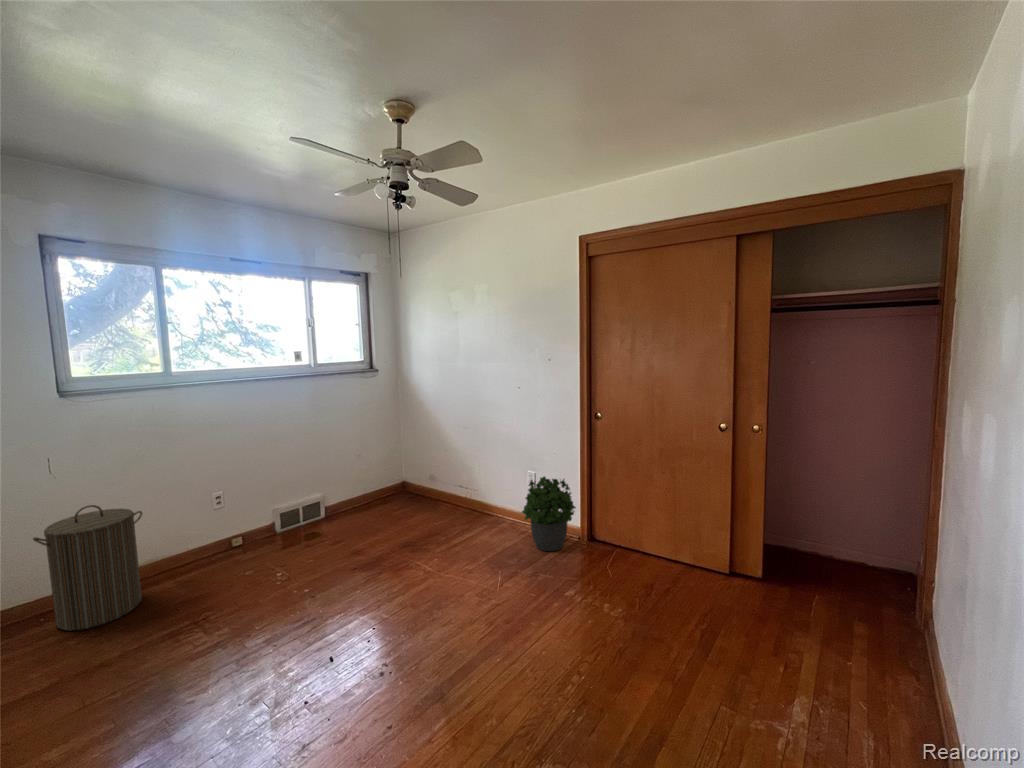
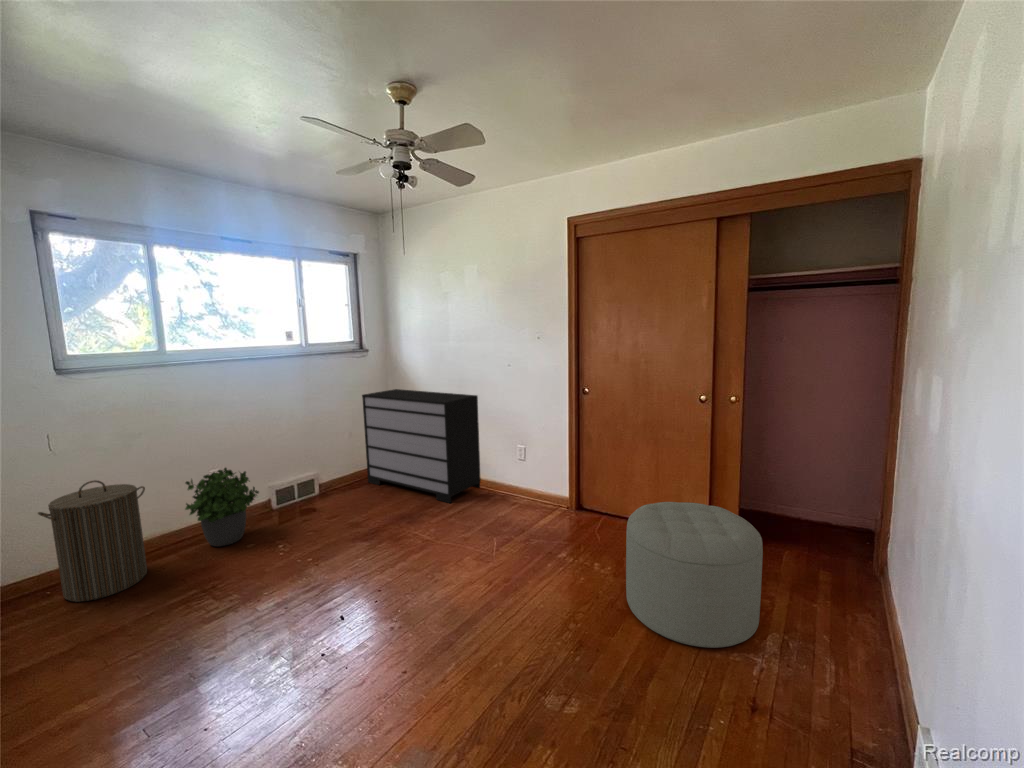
dresser: none [369,410,489,532] -> present [362,389,481,503]
potted plant: present [522,477,576,551] -> present [185,468,259,546]
ottoman: none [637,542,788,713] -> present [626,502,763,648]

